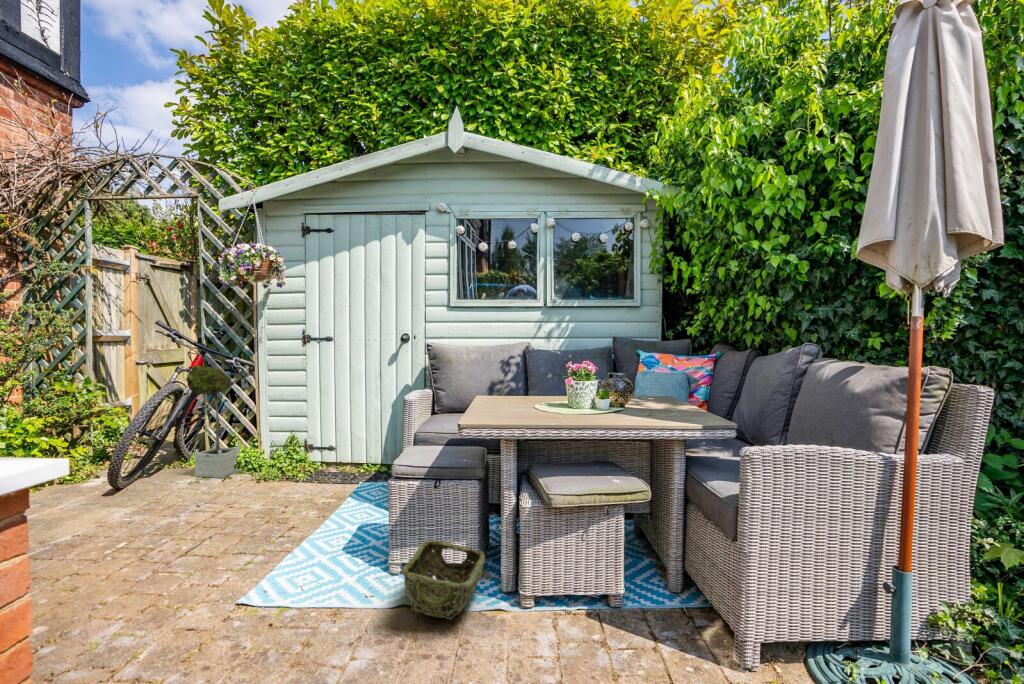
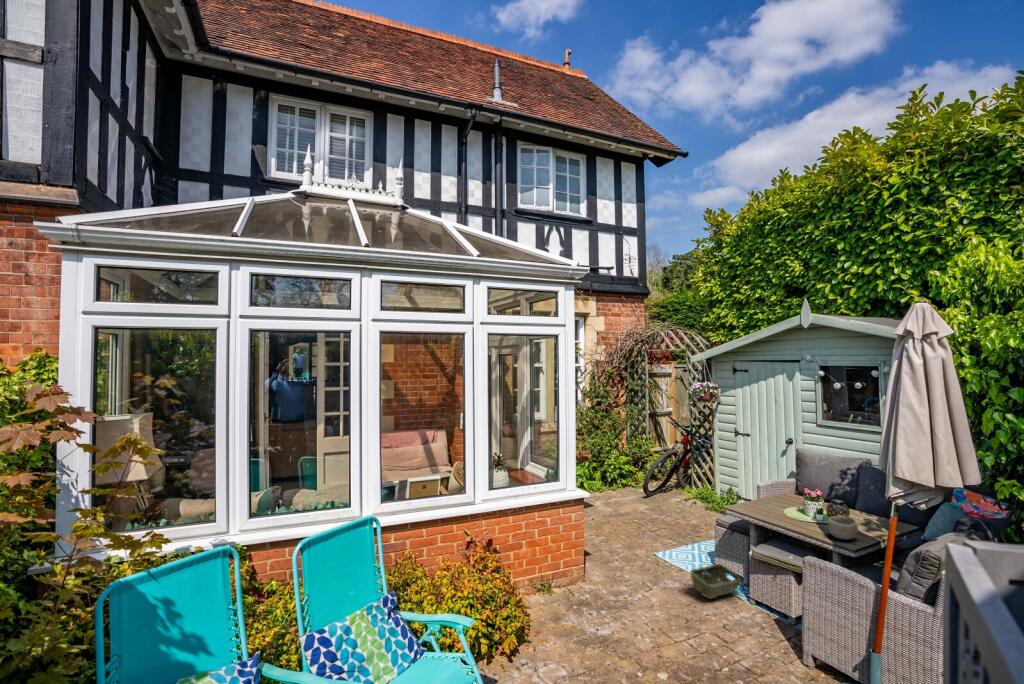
potted tree: present [186,365,241,478] -> none [678,441,707,503]
bowl: none [641,380,686,415] -> present [828,516,858,539]

